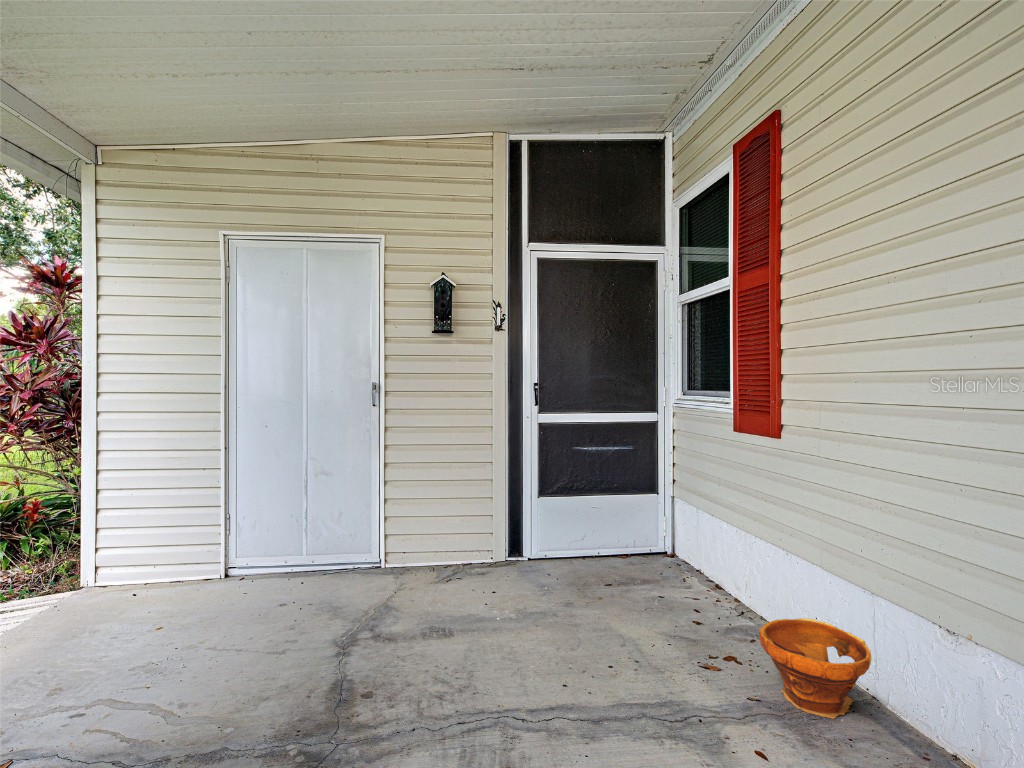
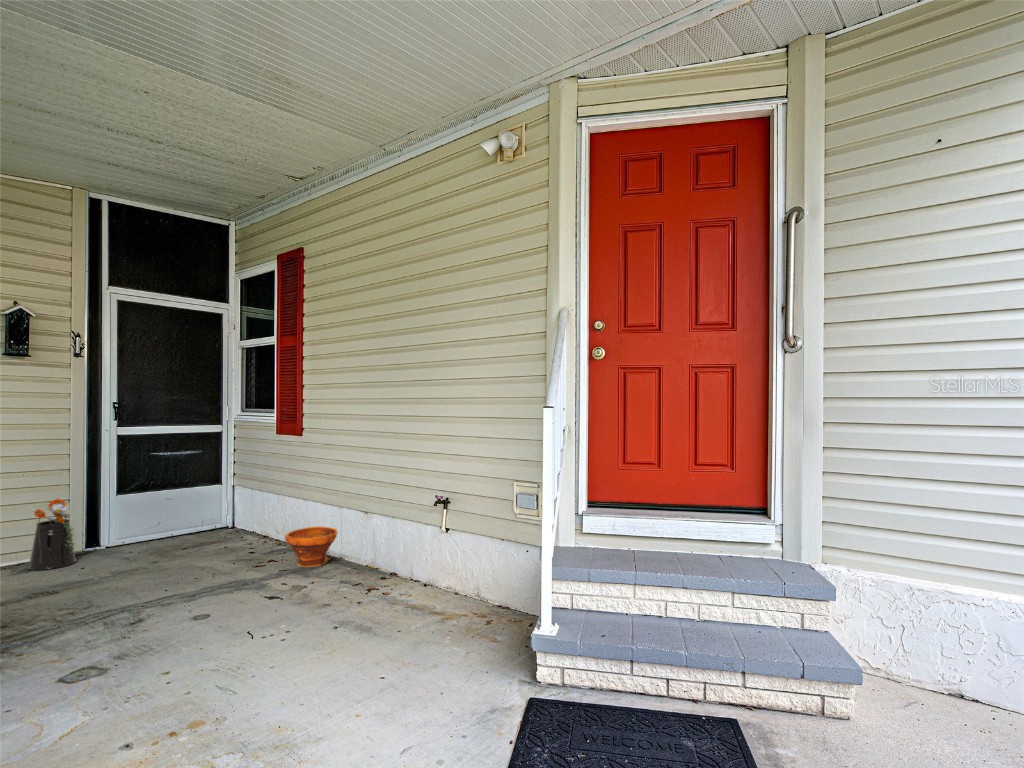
watering can: none [452,494,497,581] -> present [28,498,77,570]

